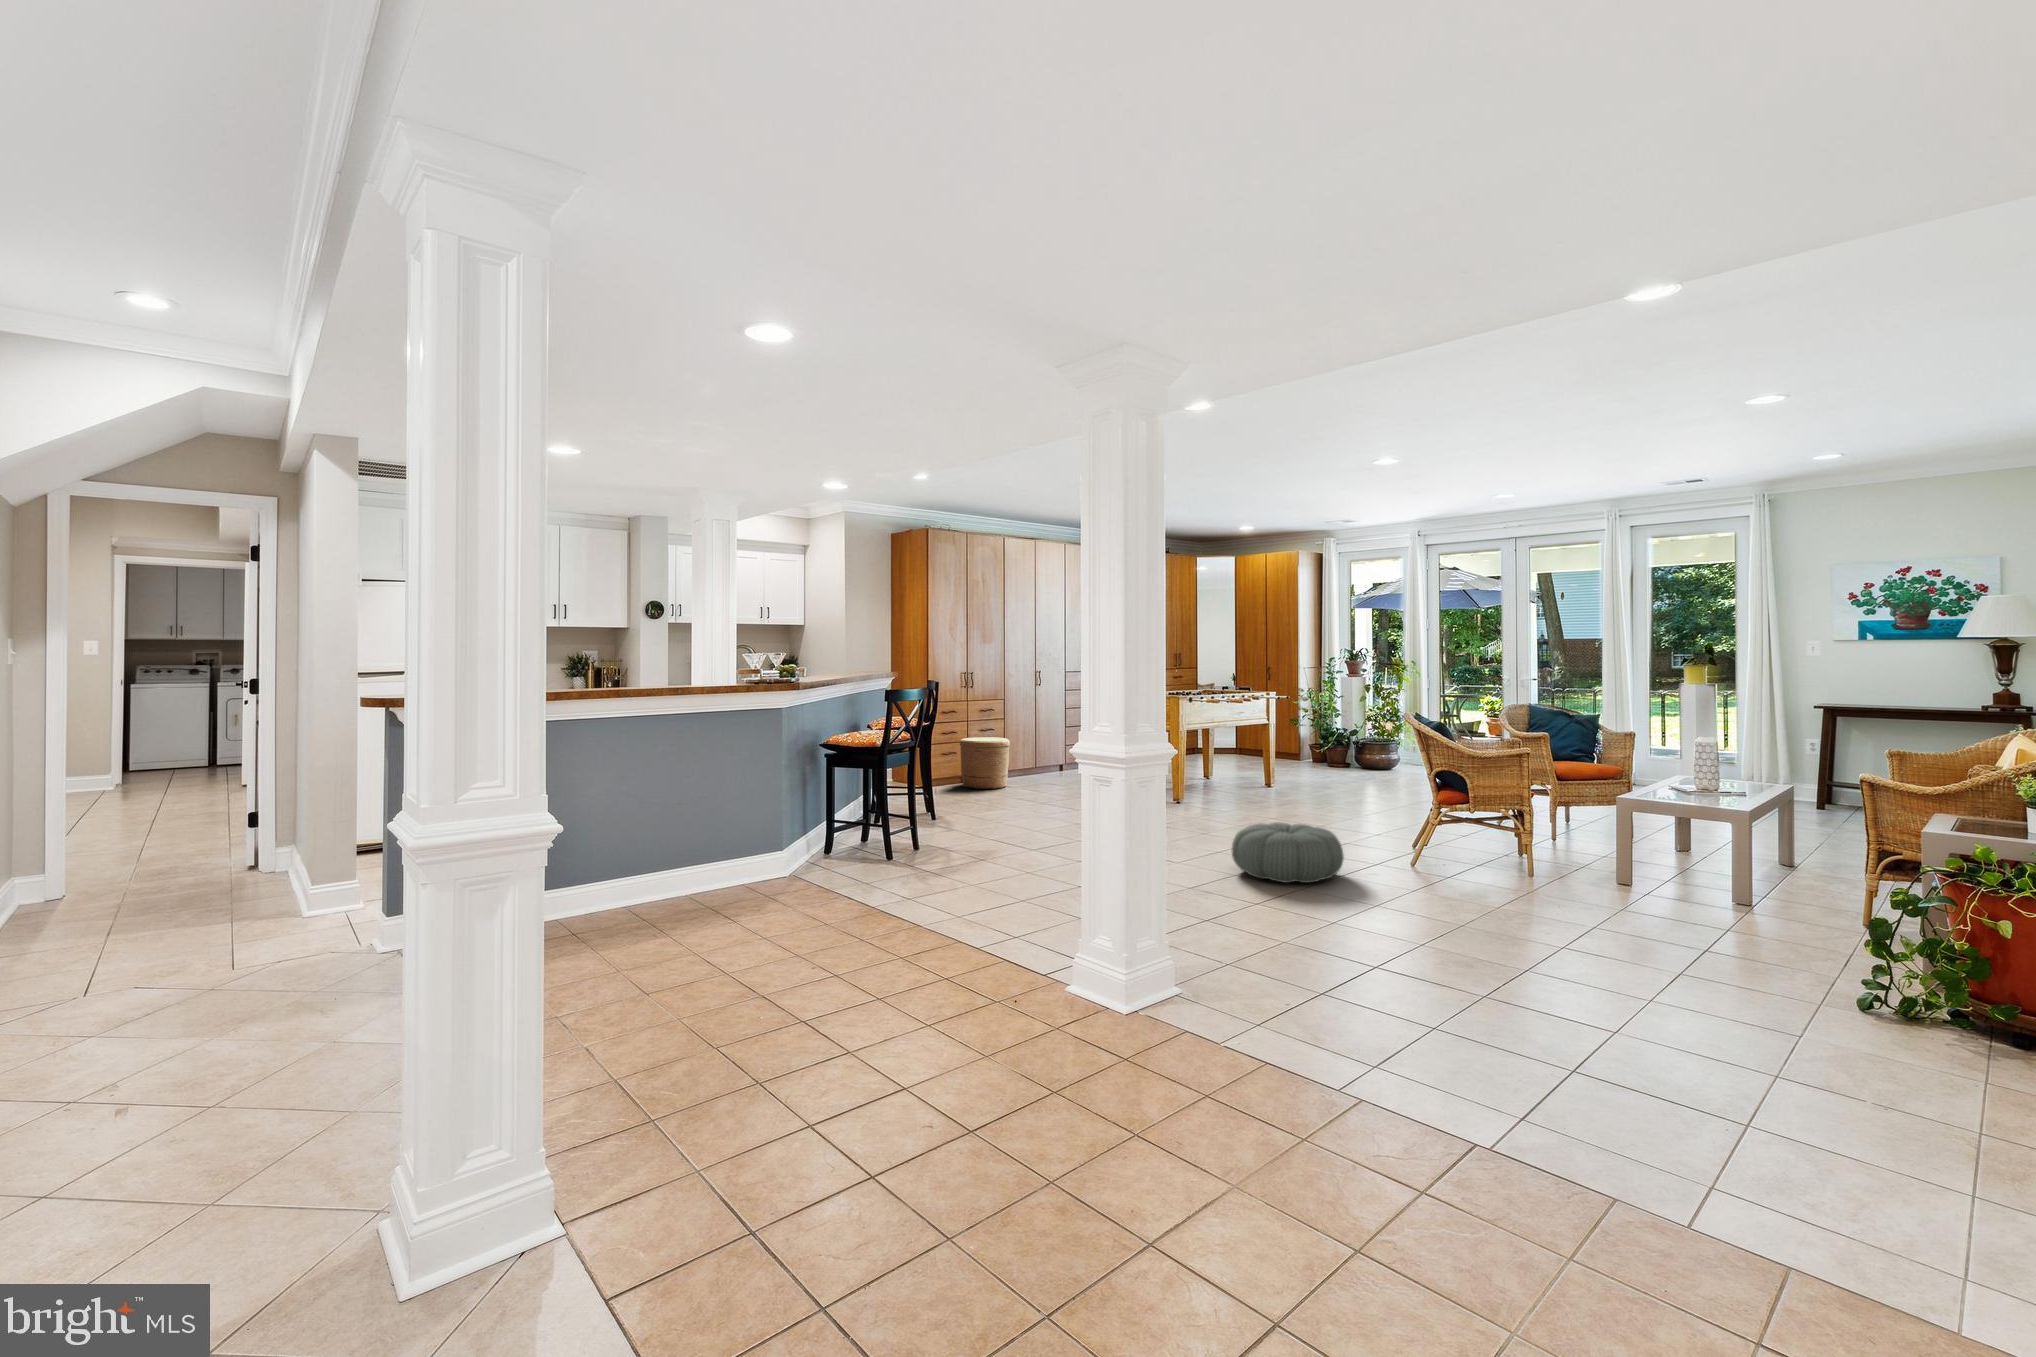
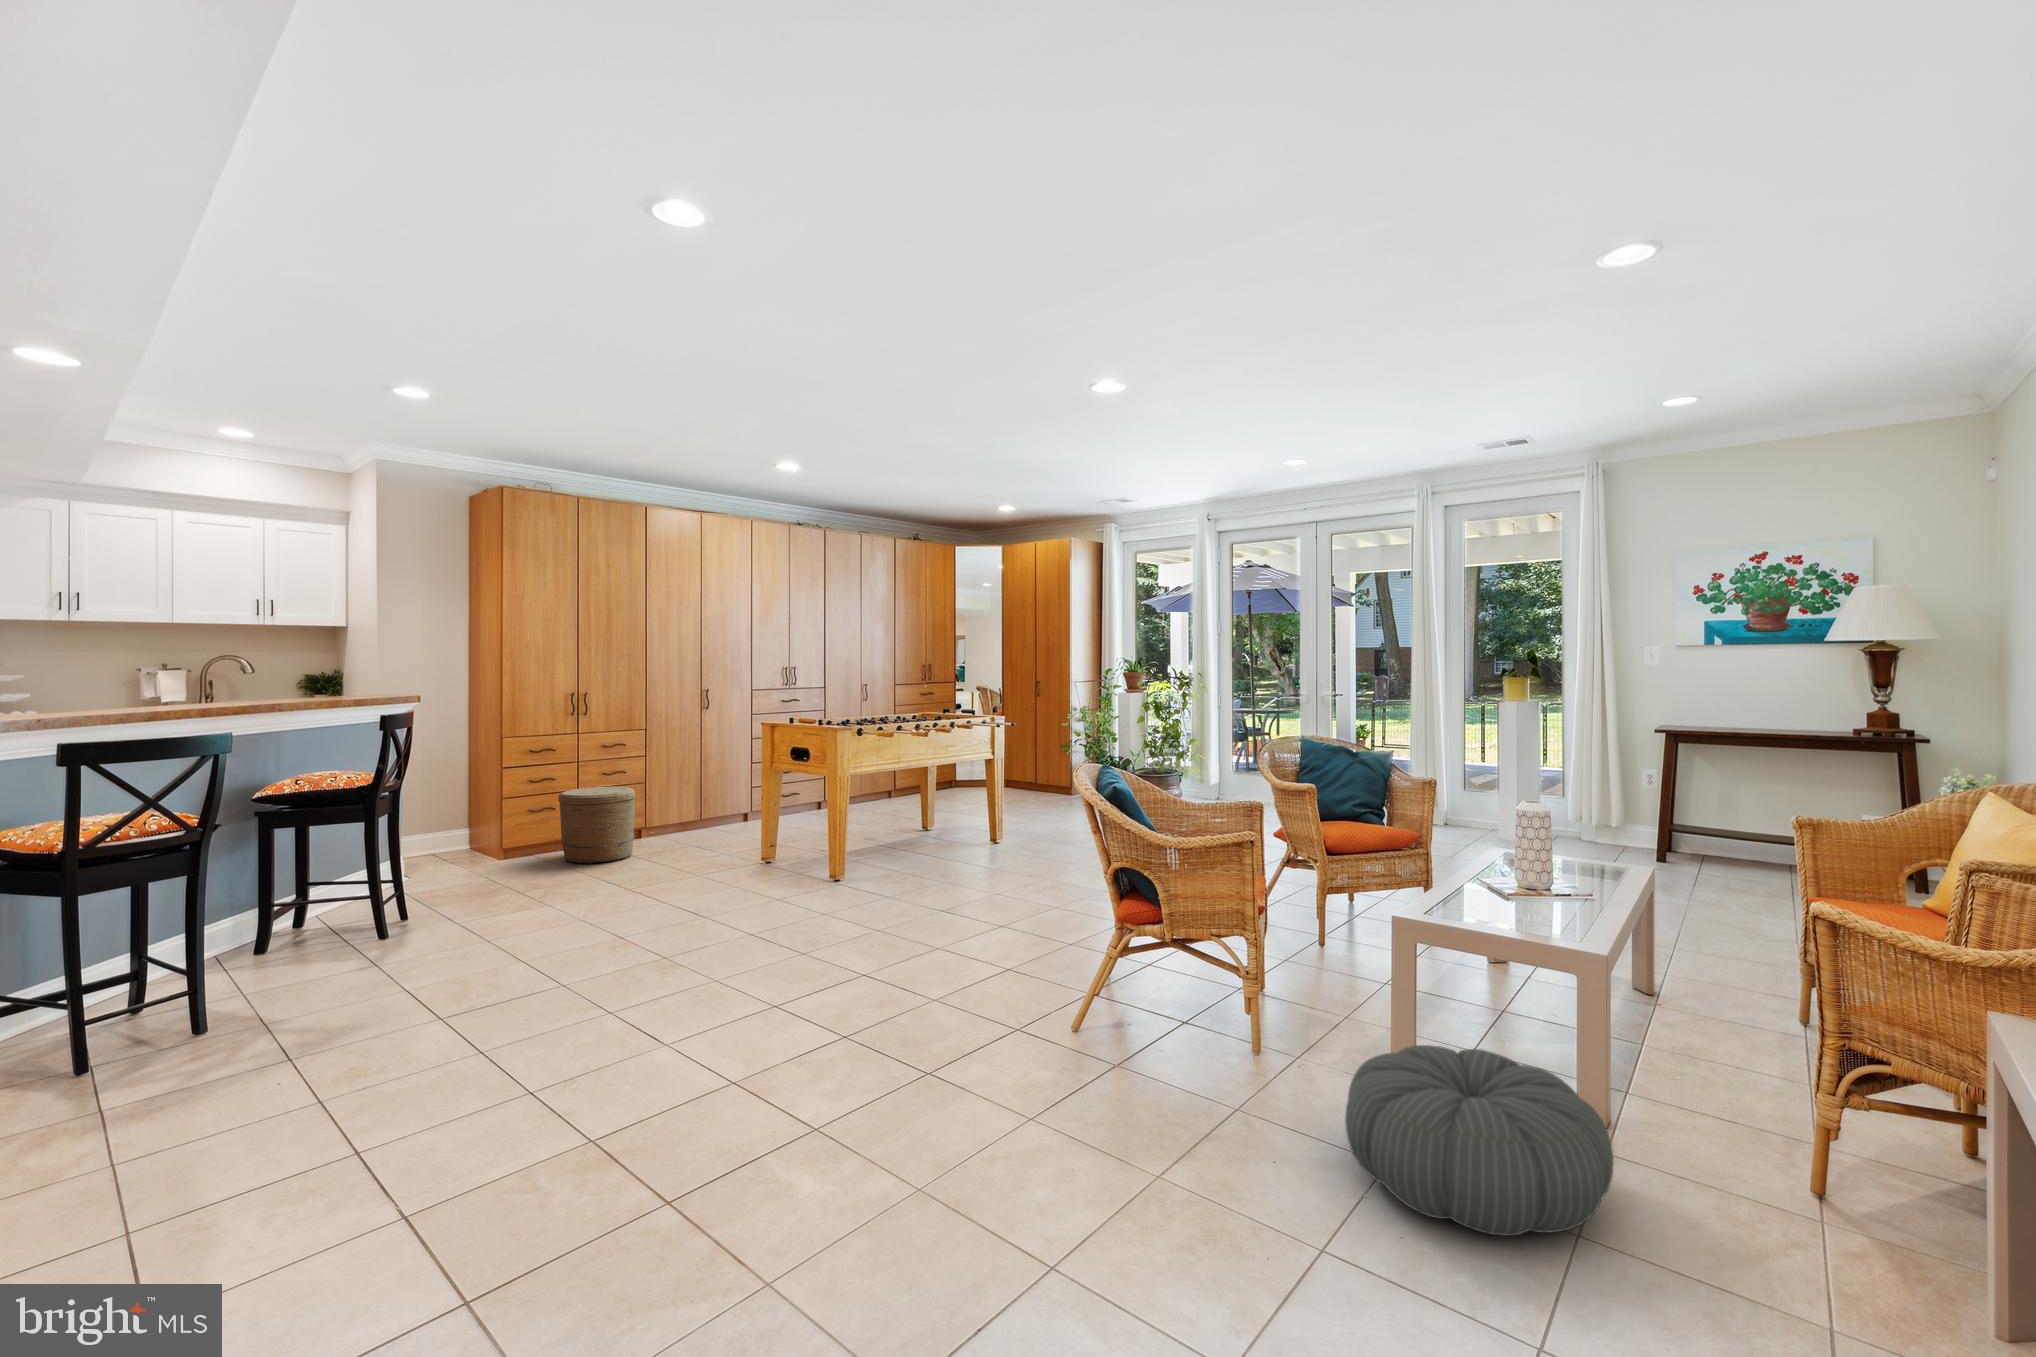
pouf: present [1232,822,1344,883] -> present [1345,1045,1614,1236]

